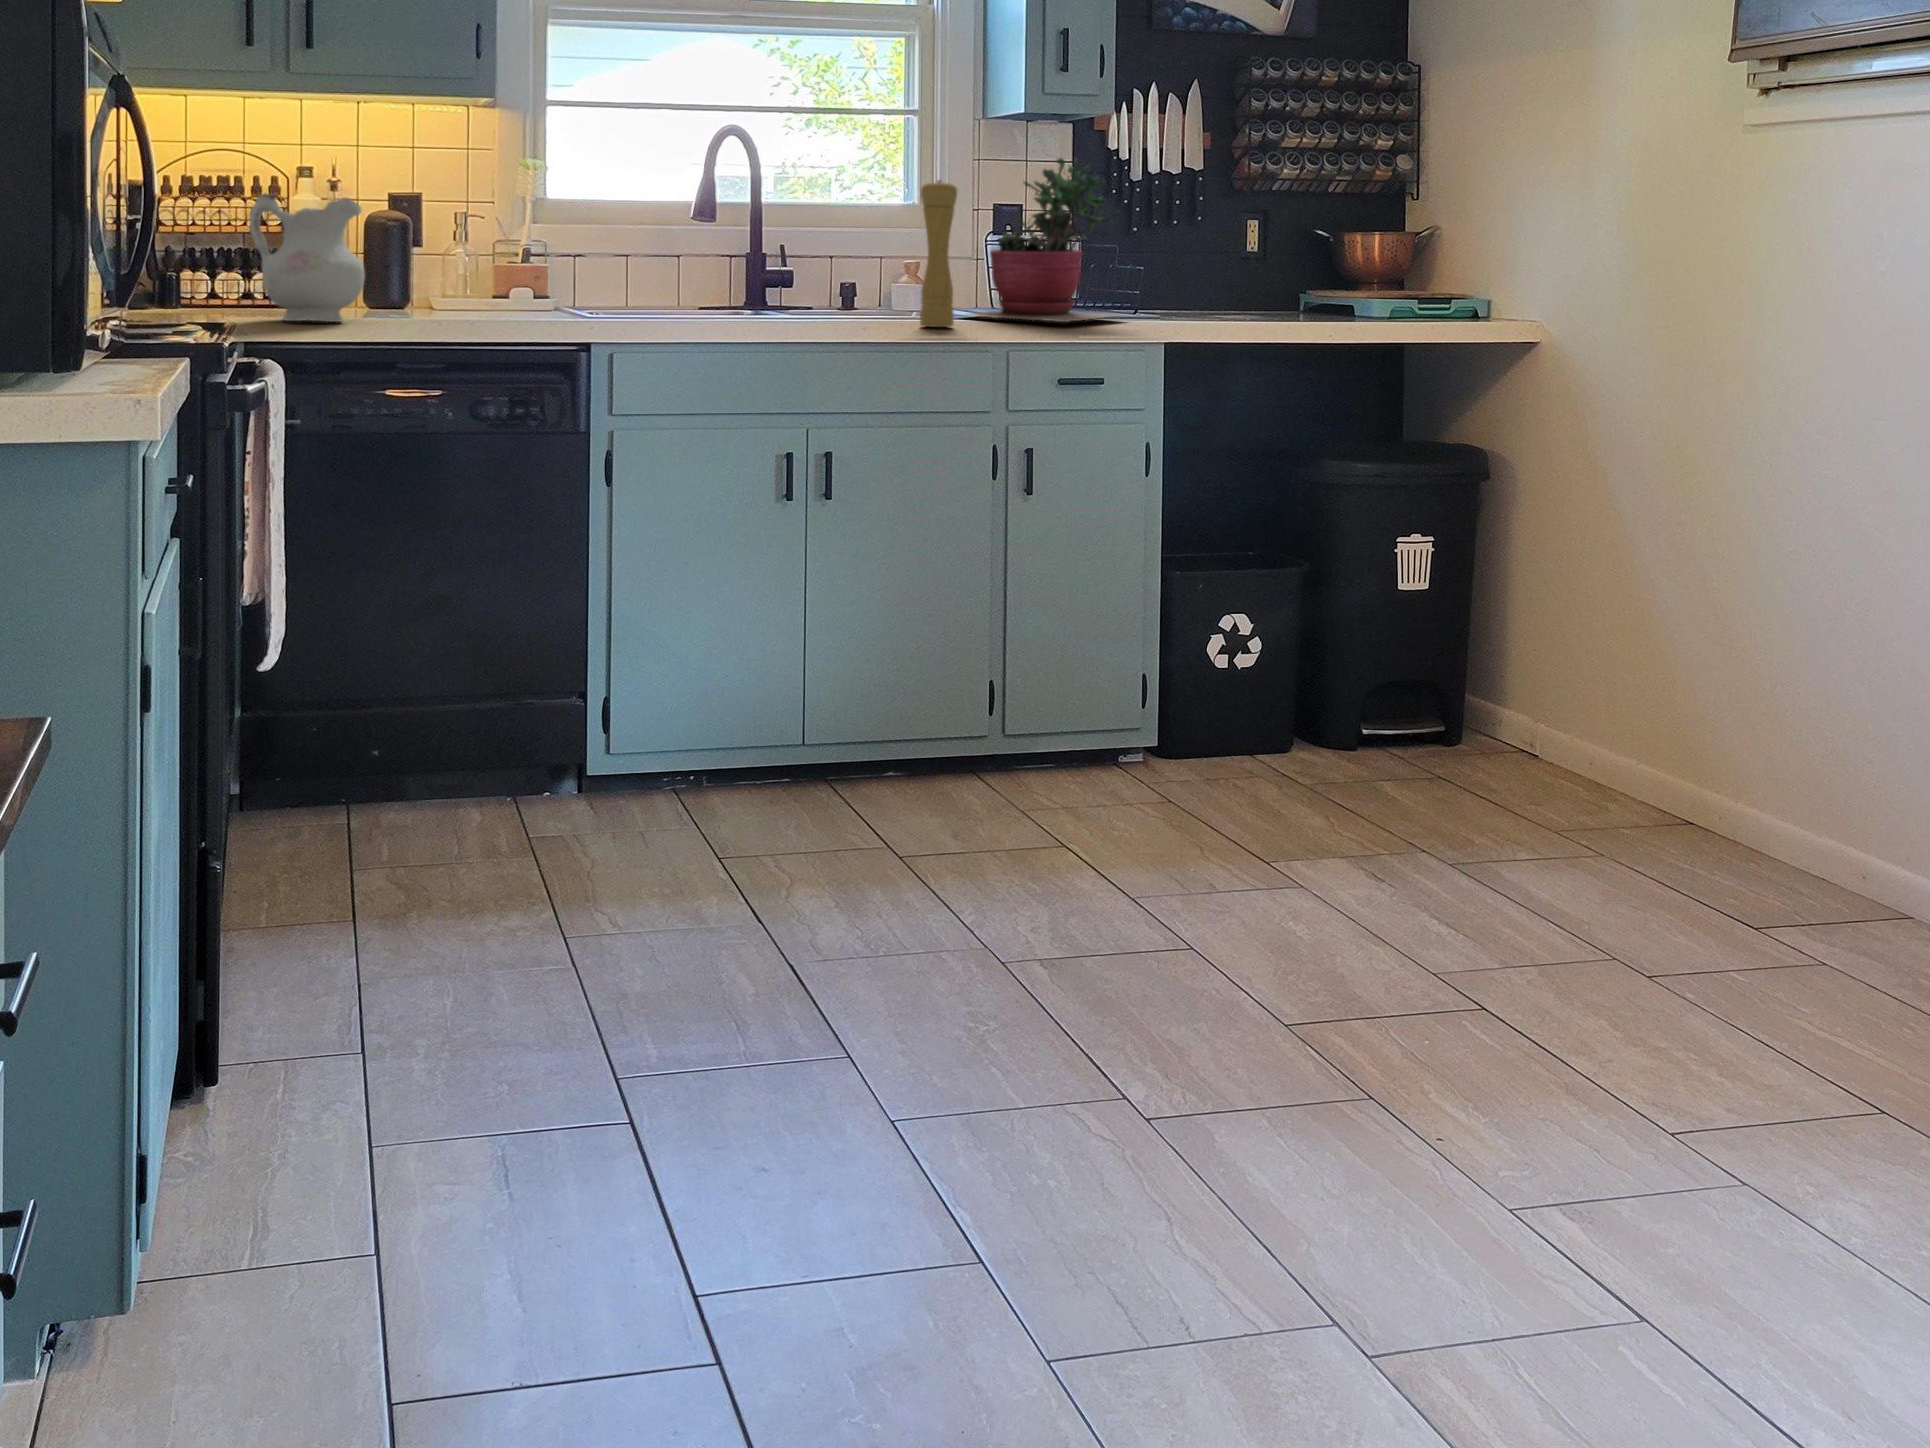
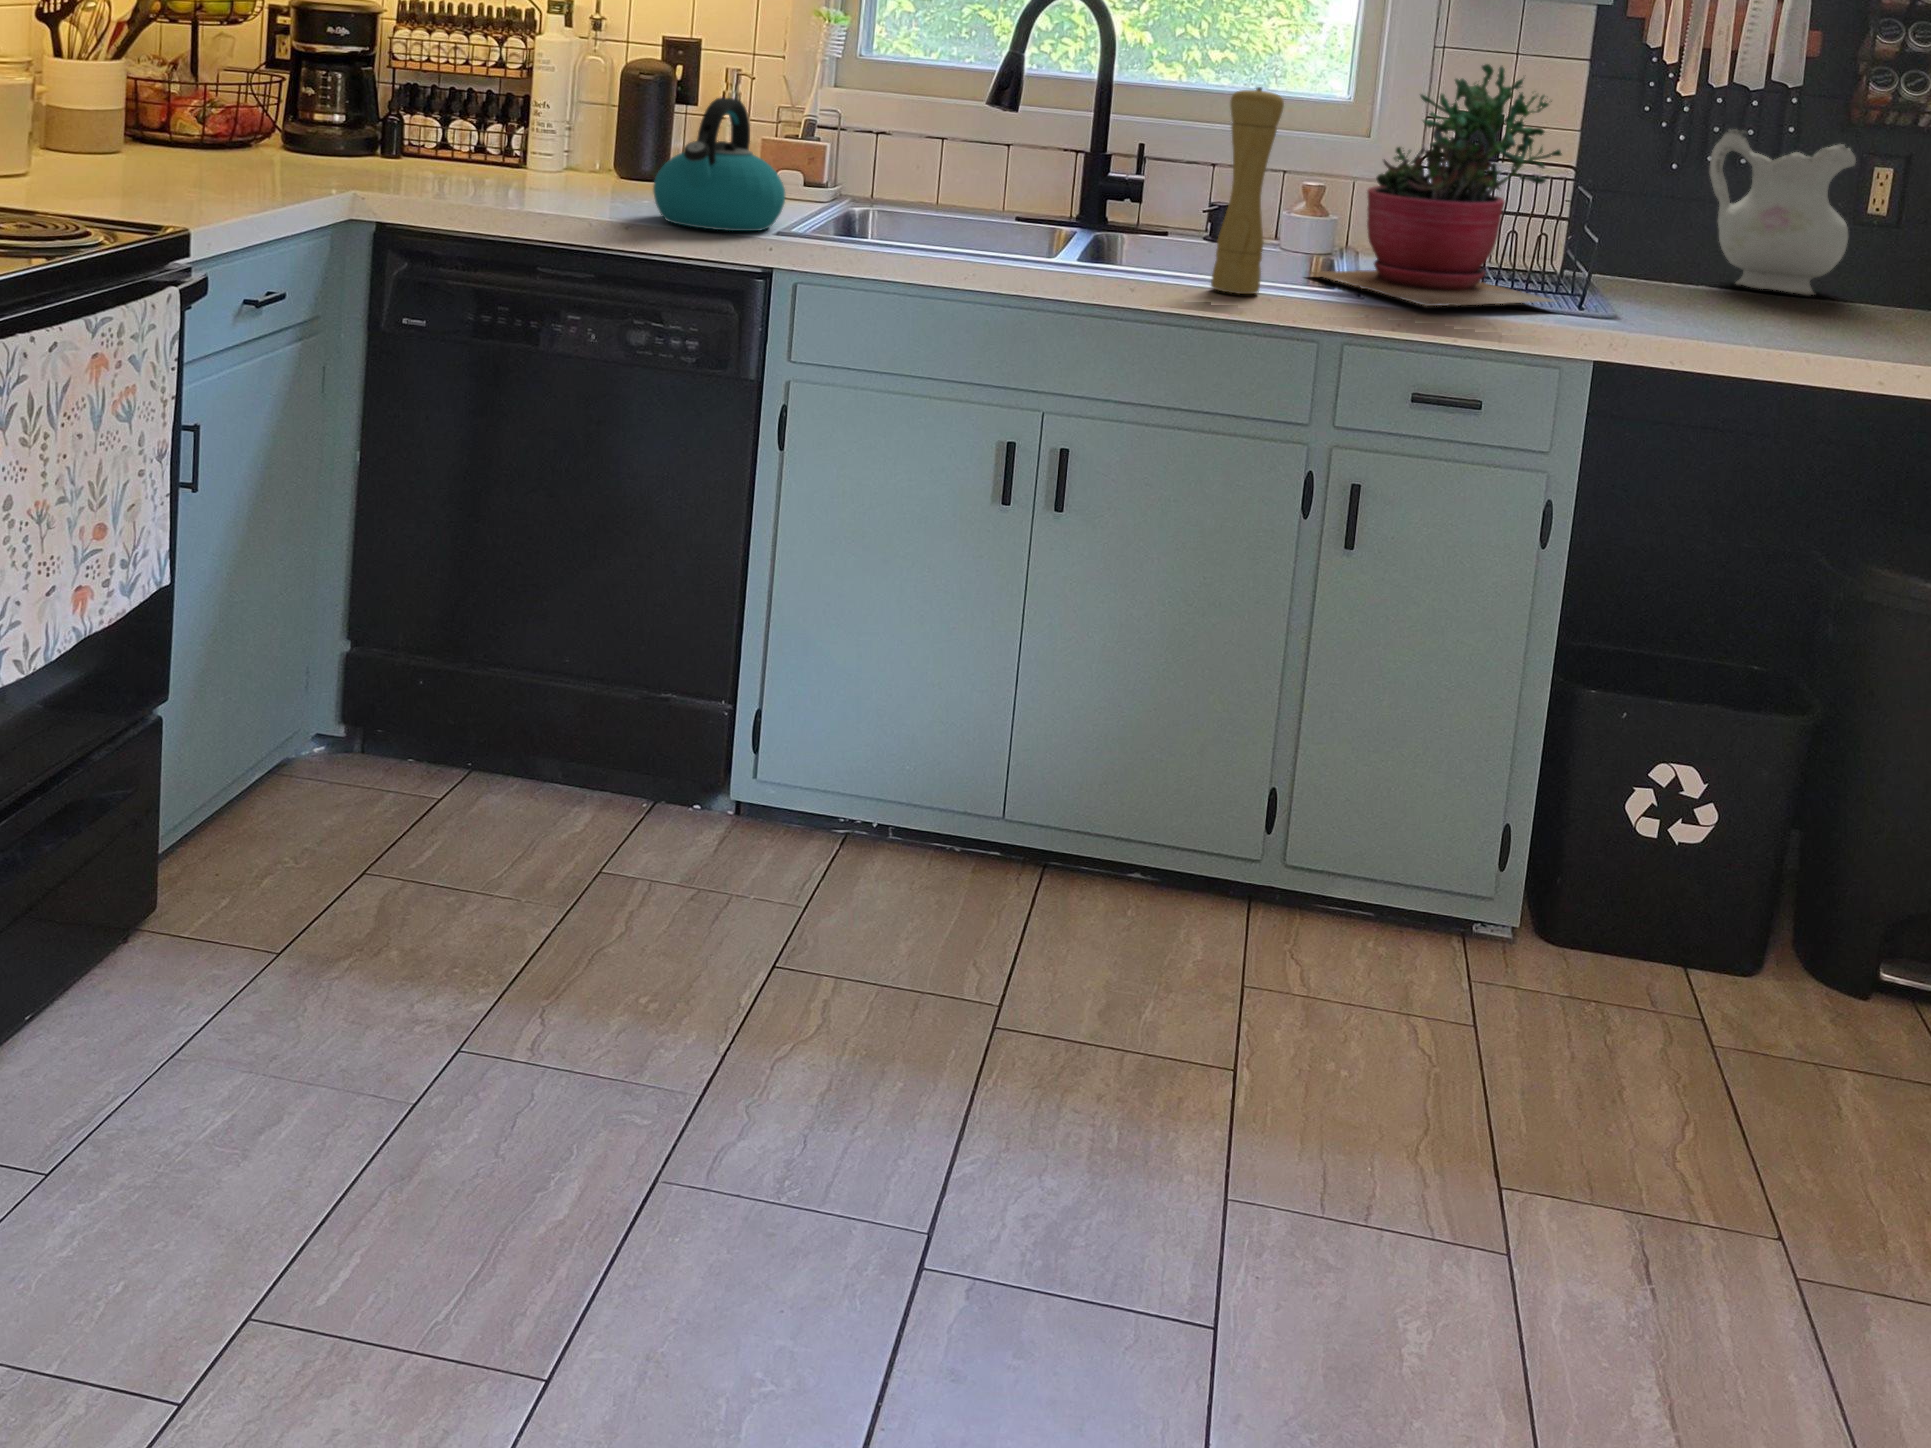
ceramic pitcher: present [250,193,365,322] -> present [1710,129,1856,295]
kettle: none [475,222,583,324] -> present [653,97,785,231]

